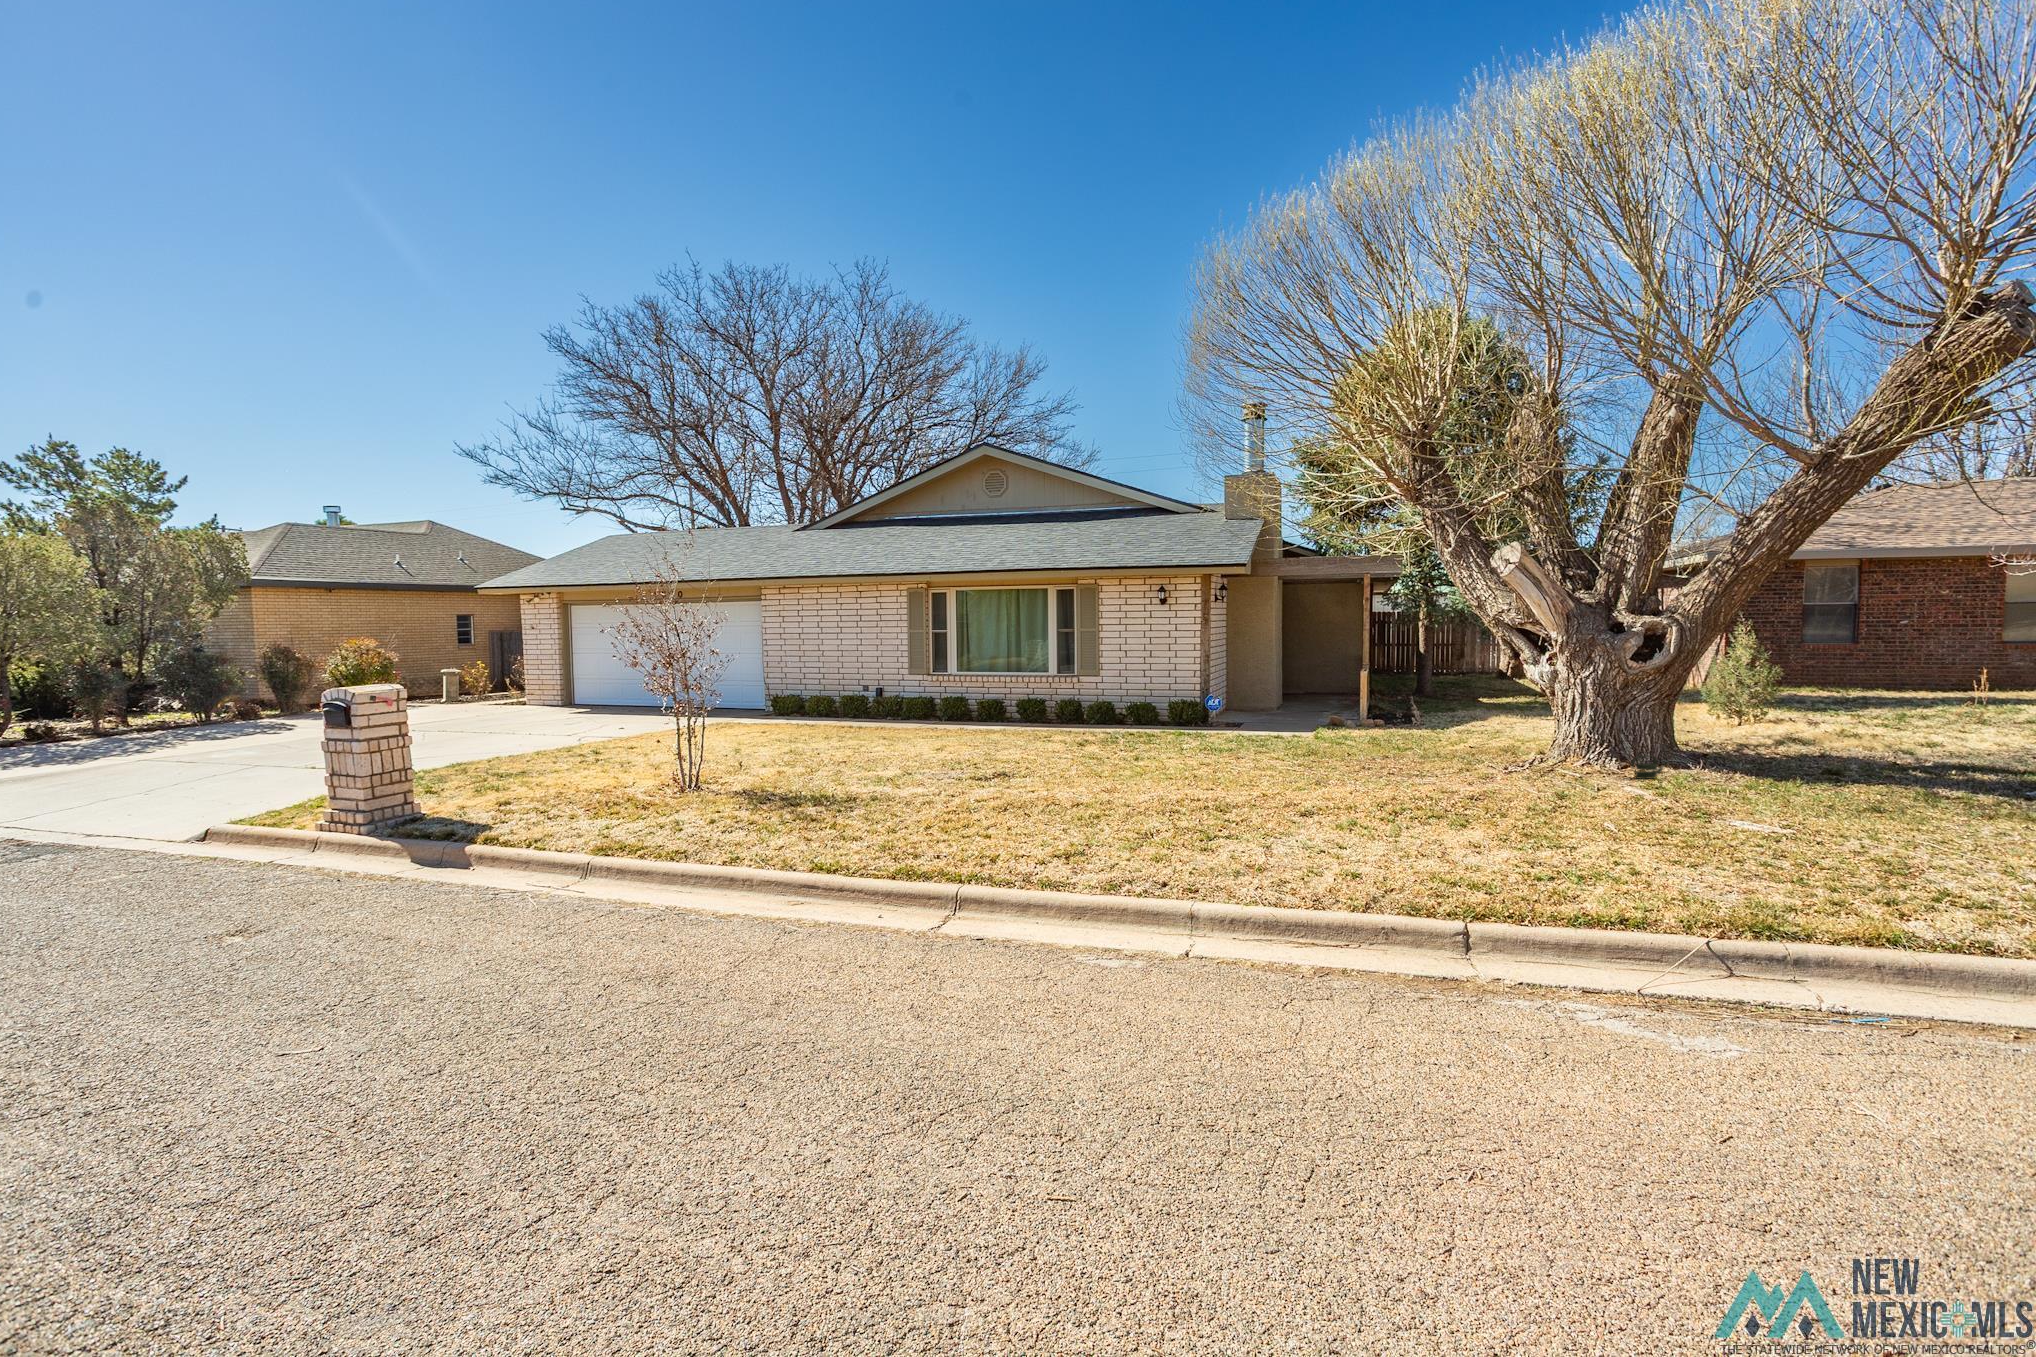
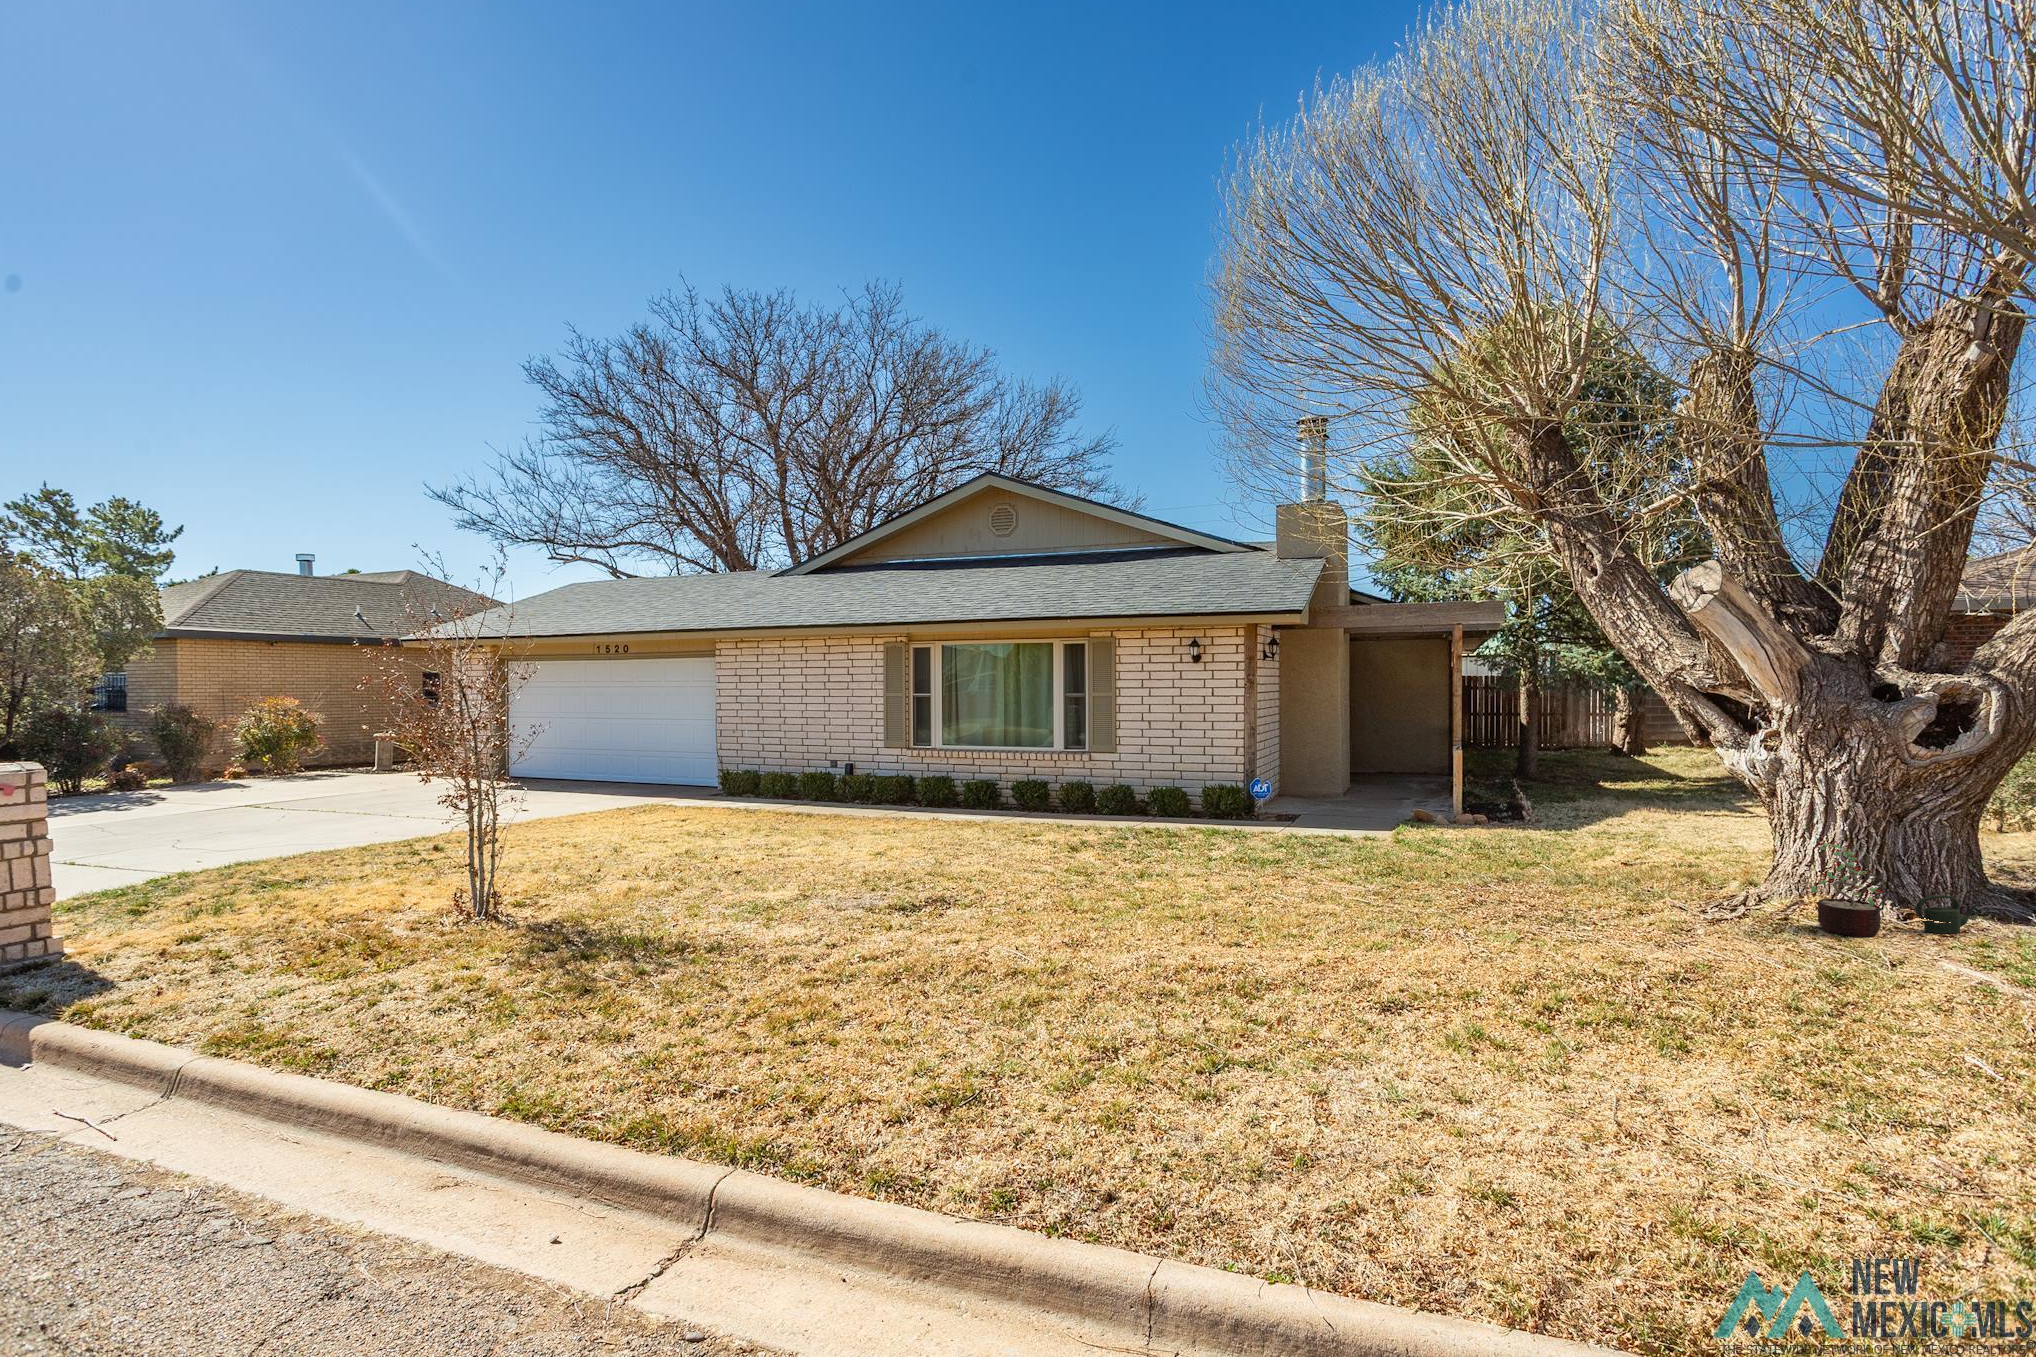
decorative plant: none [1567,723,1610,781] -> present [1807,841,1883,937]

